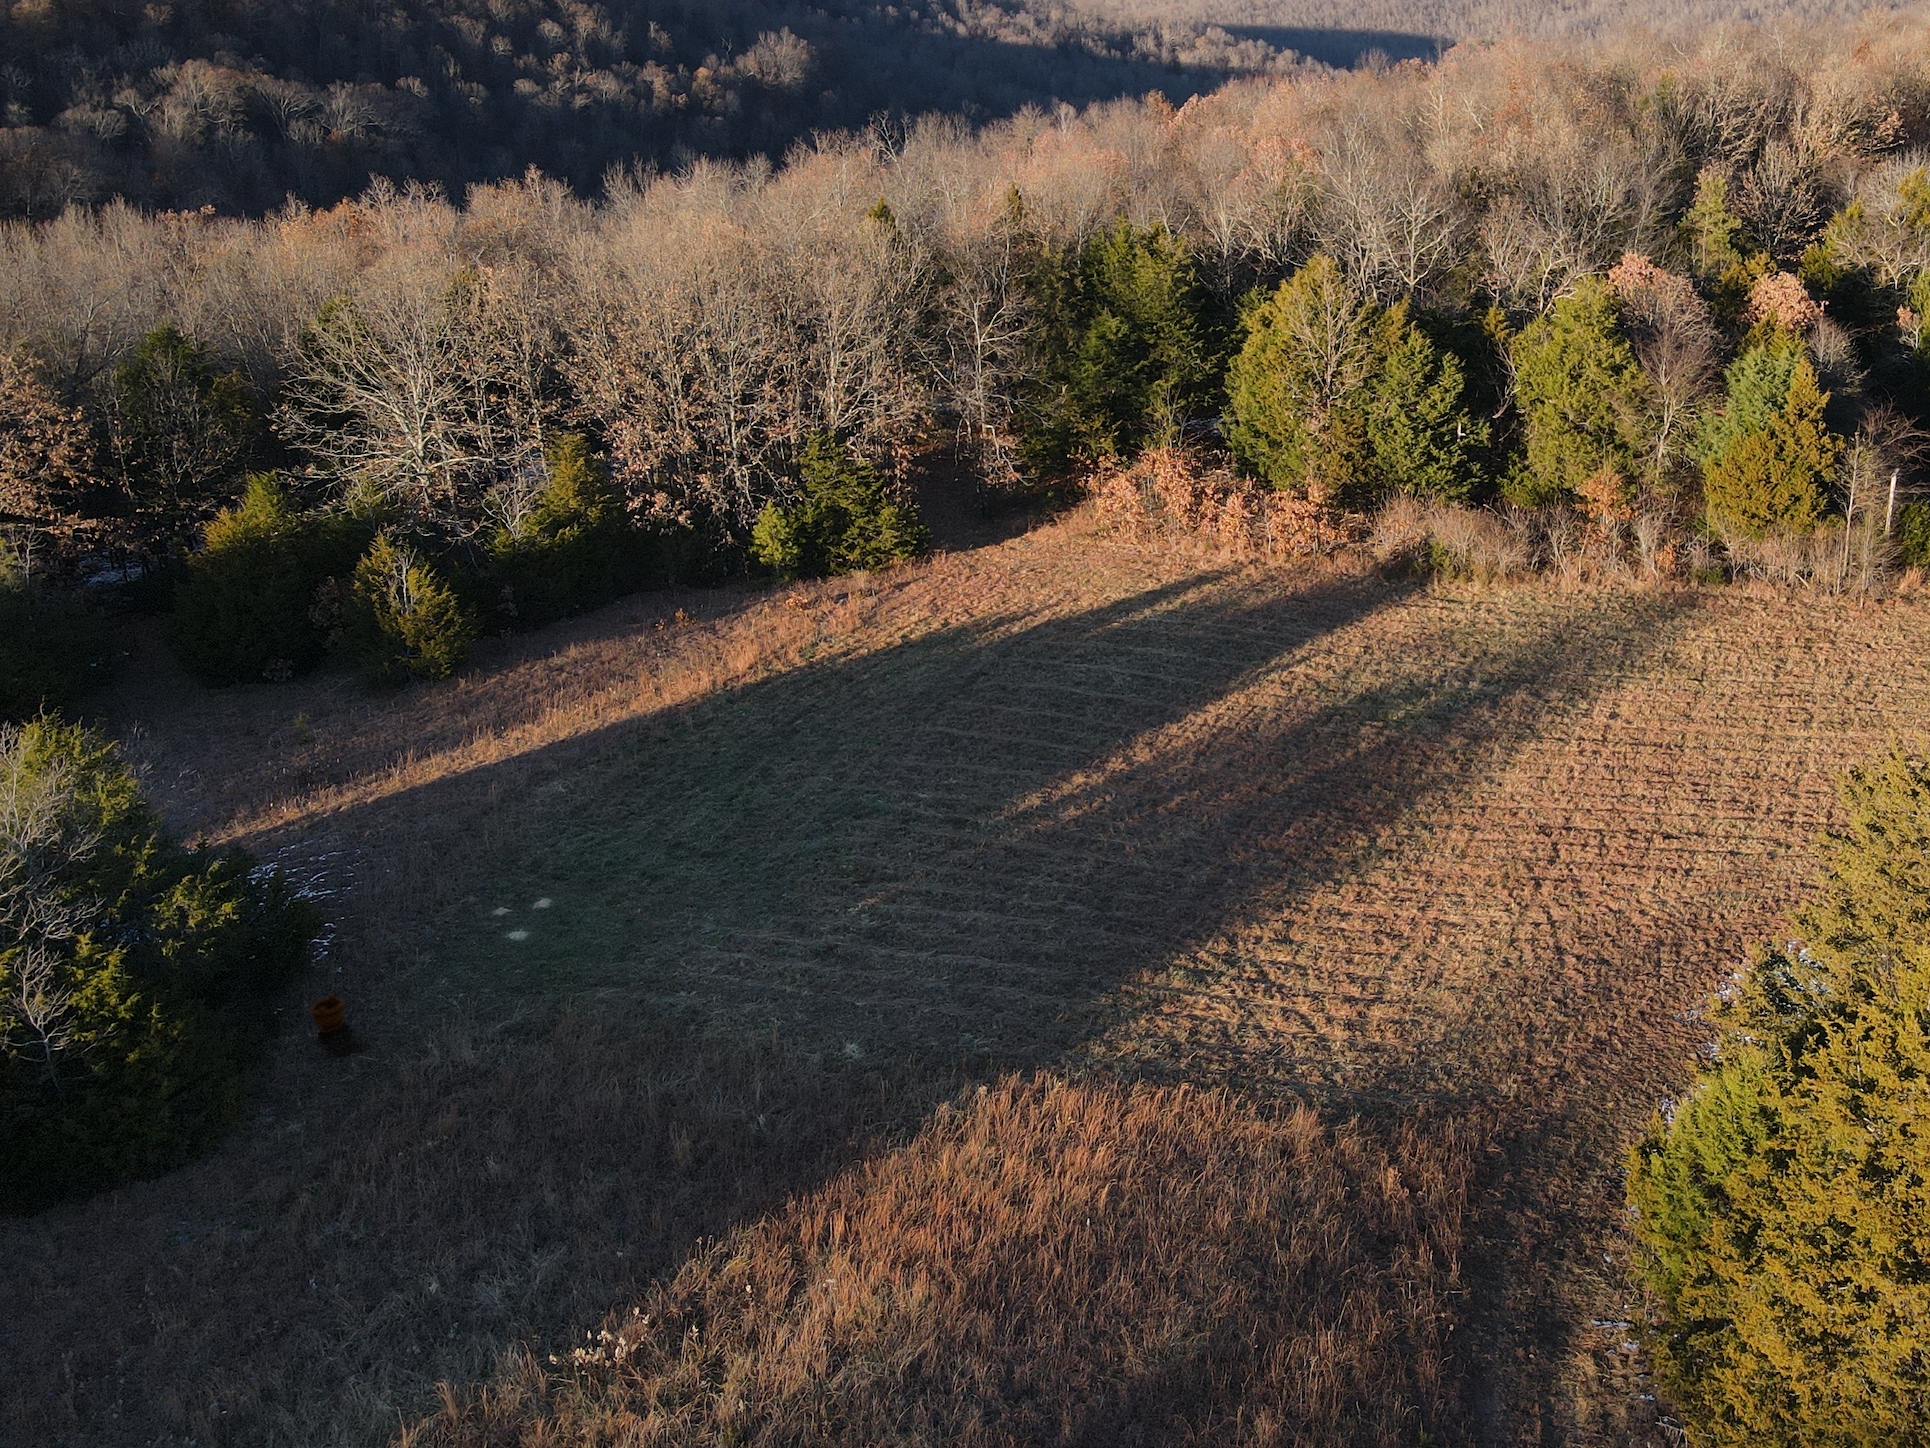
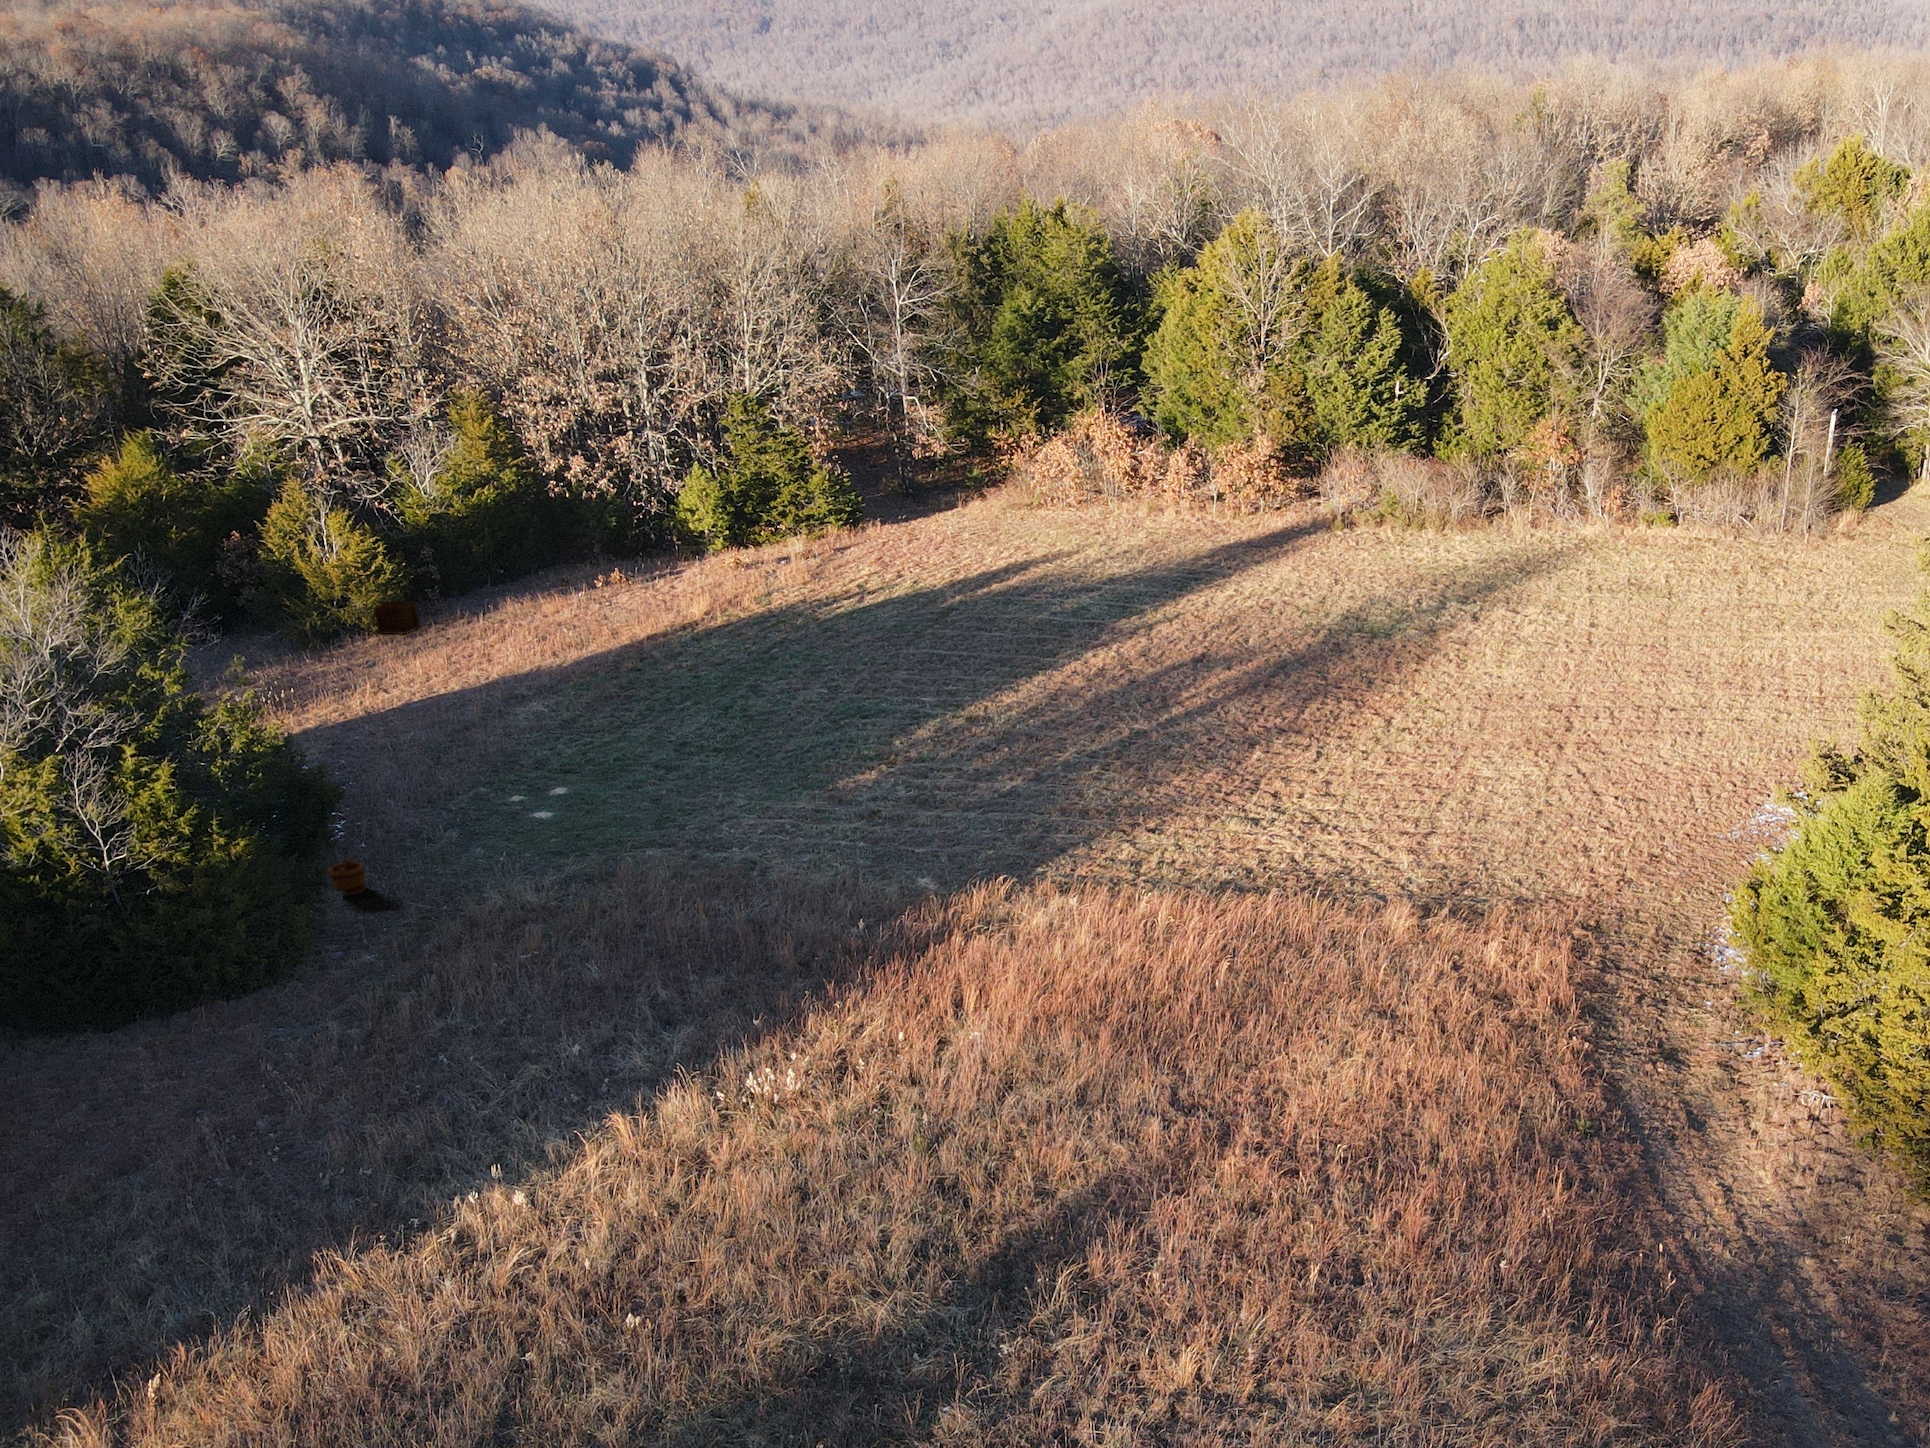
wooden crate: none [449,648,491,682] -> present [373,601,421,635]

